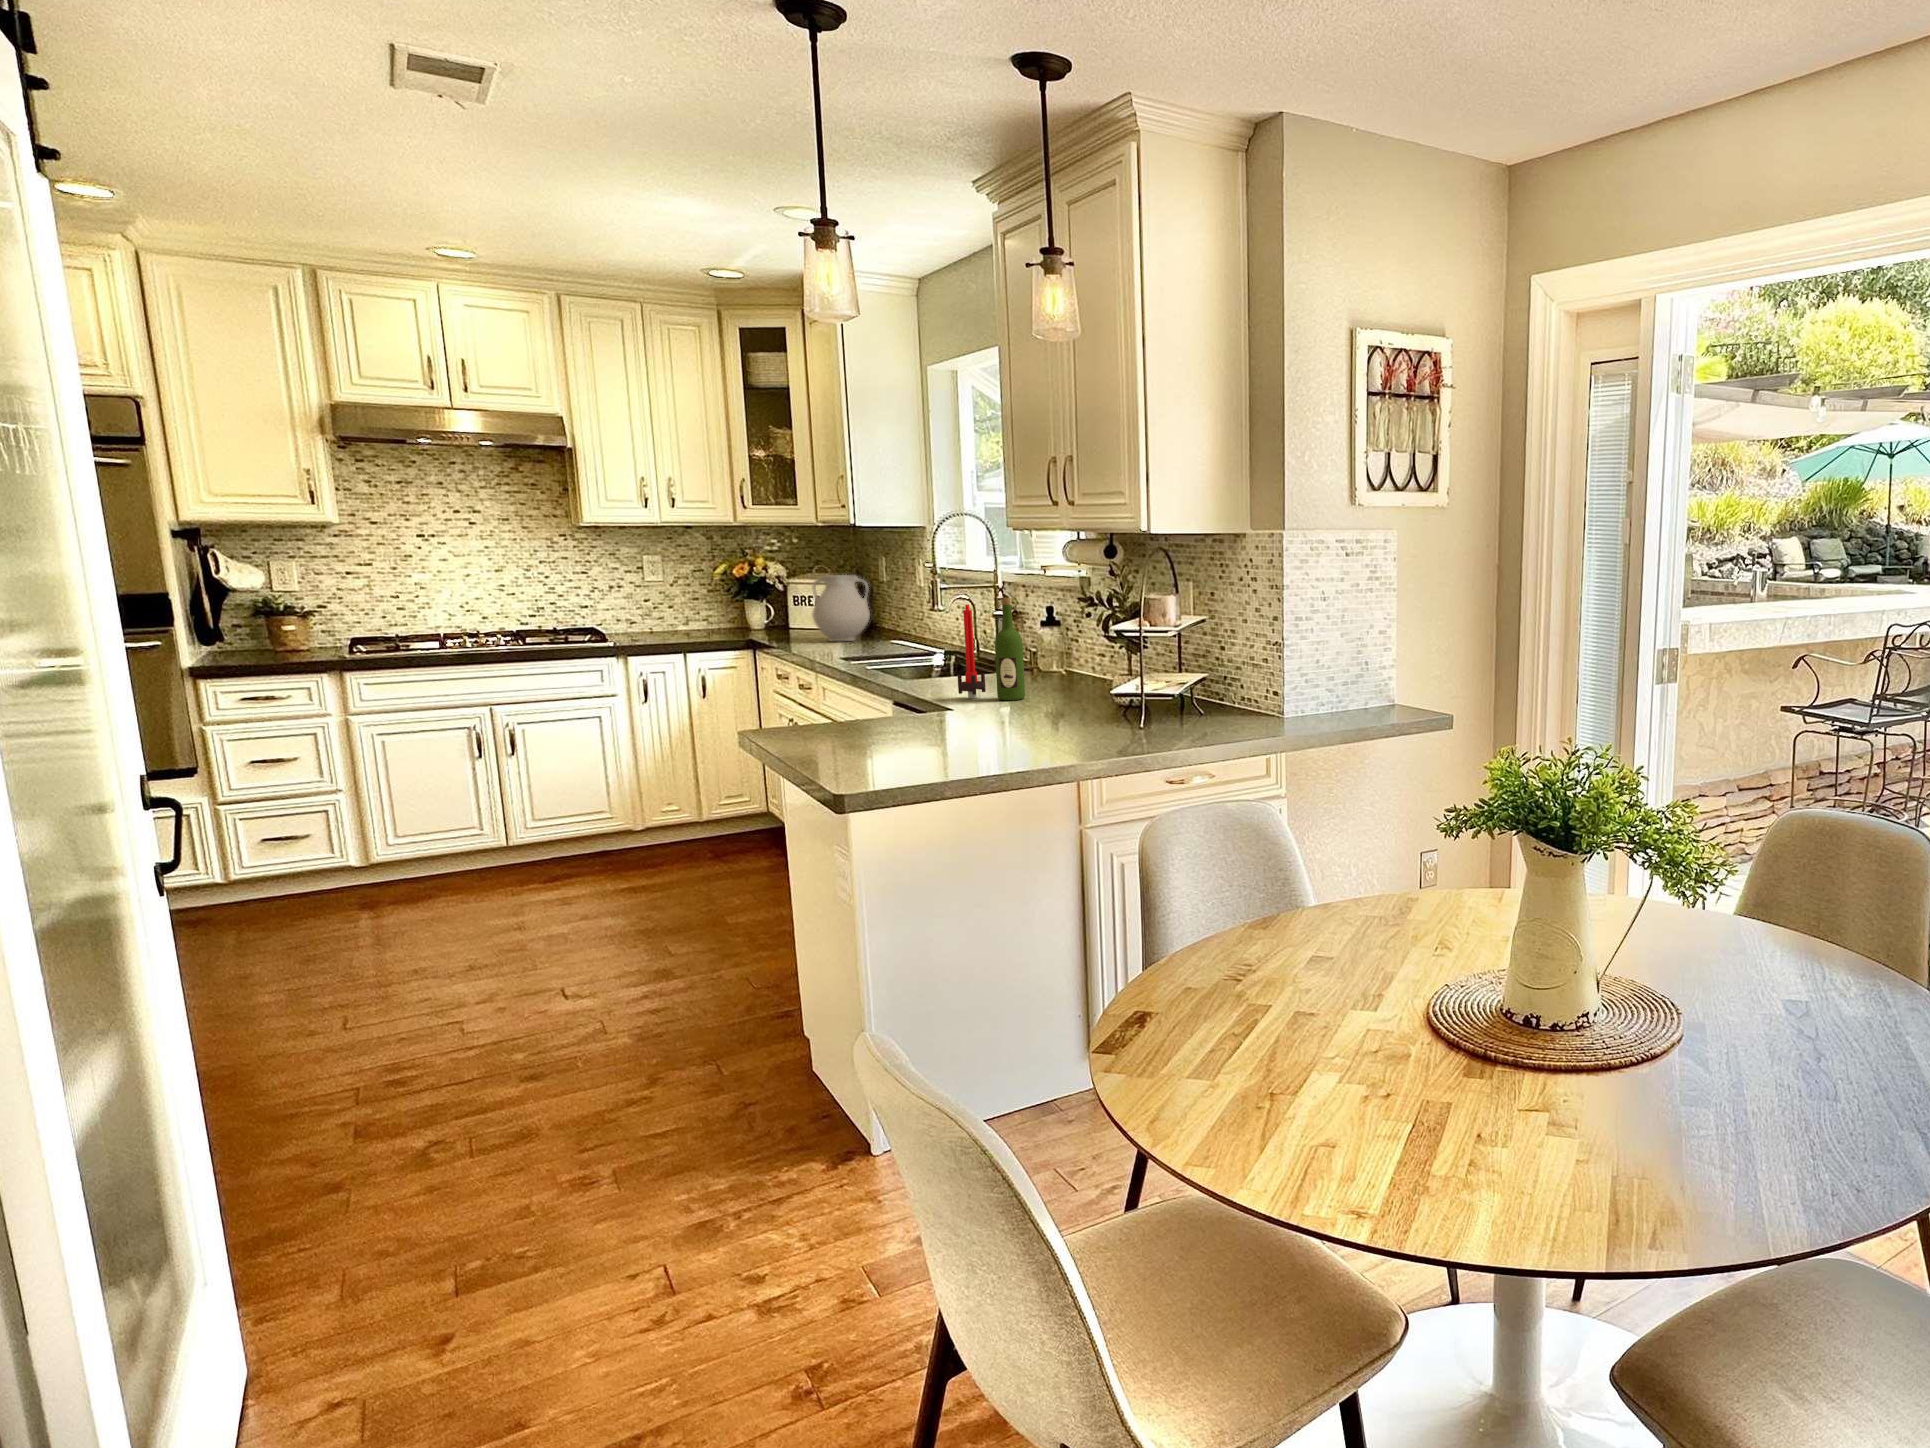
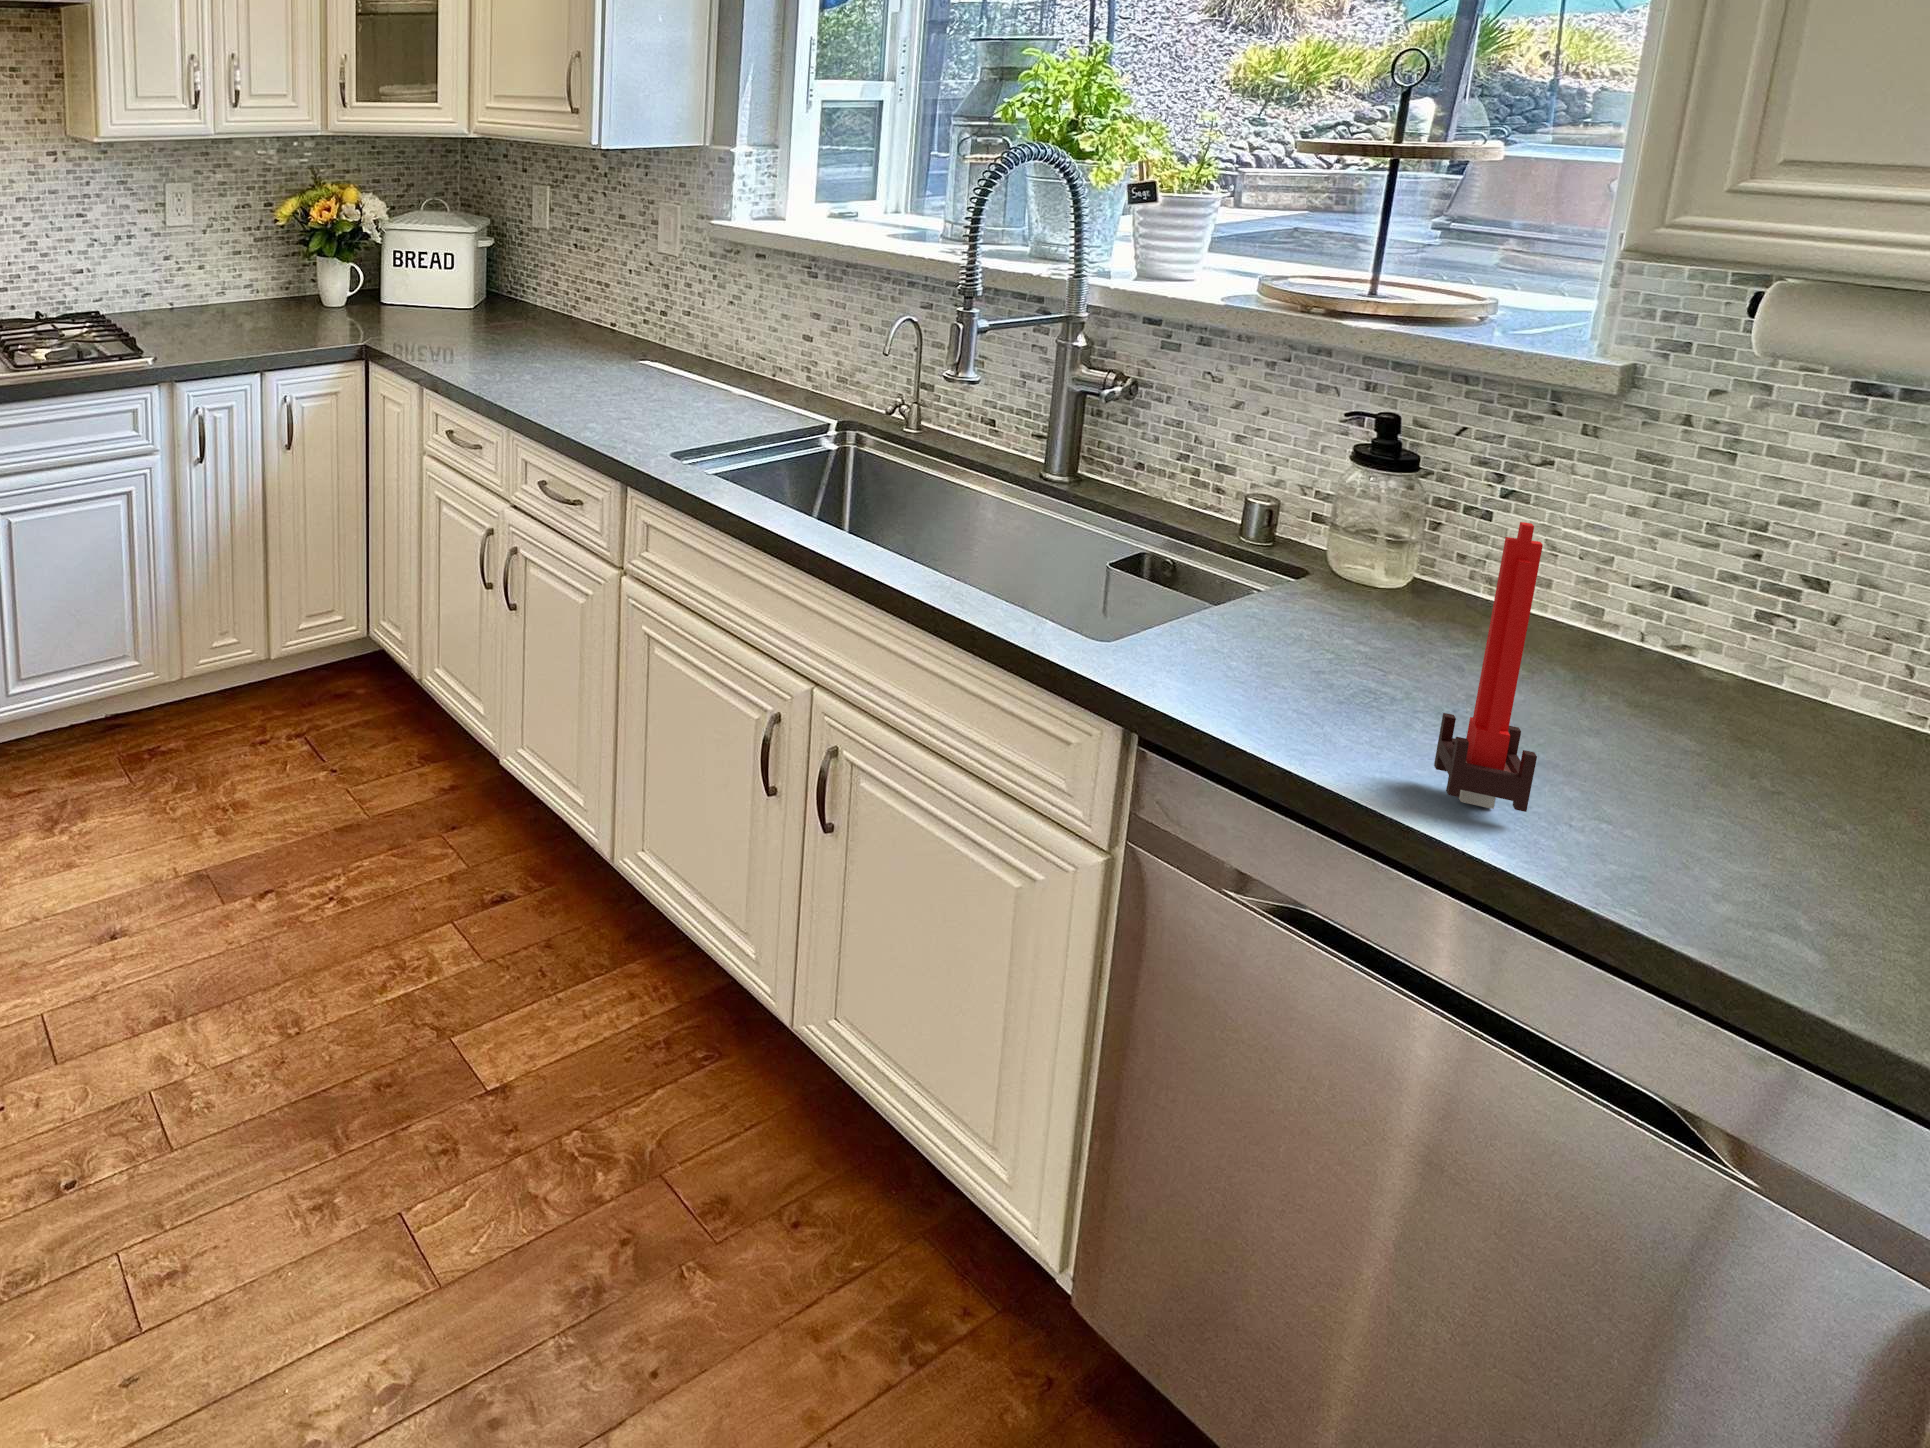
vase: present [812,575,870,641] -> none [442,220,535,338]
wine bottle: present [995,598,1025,700] -> none [1591,516,1751,856]

